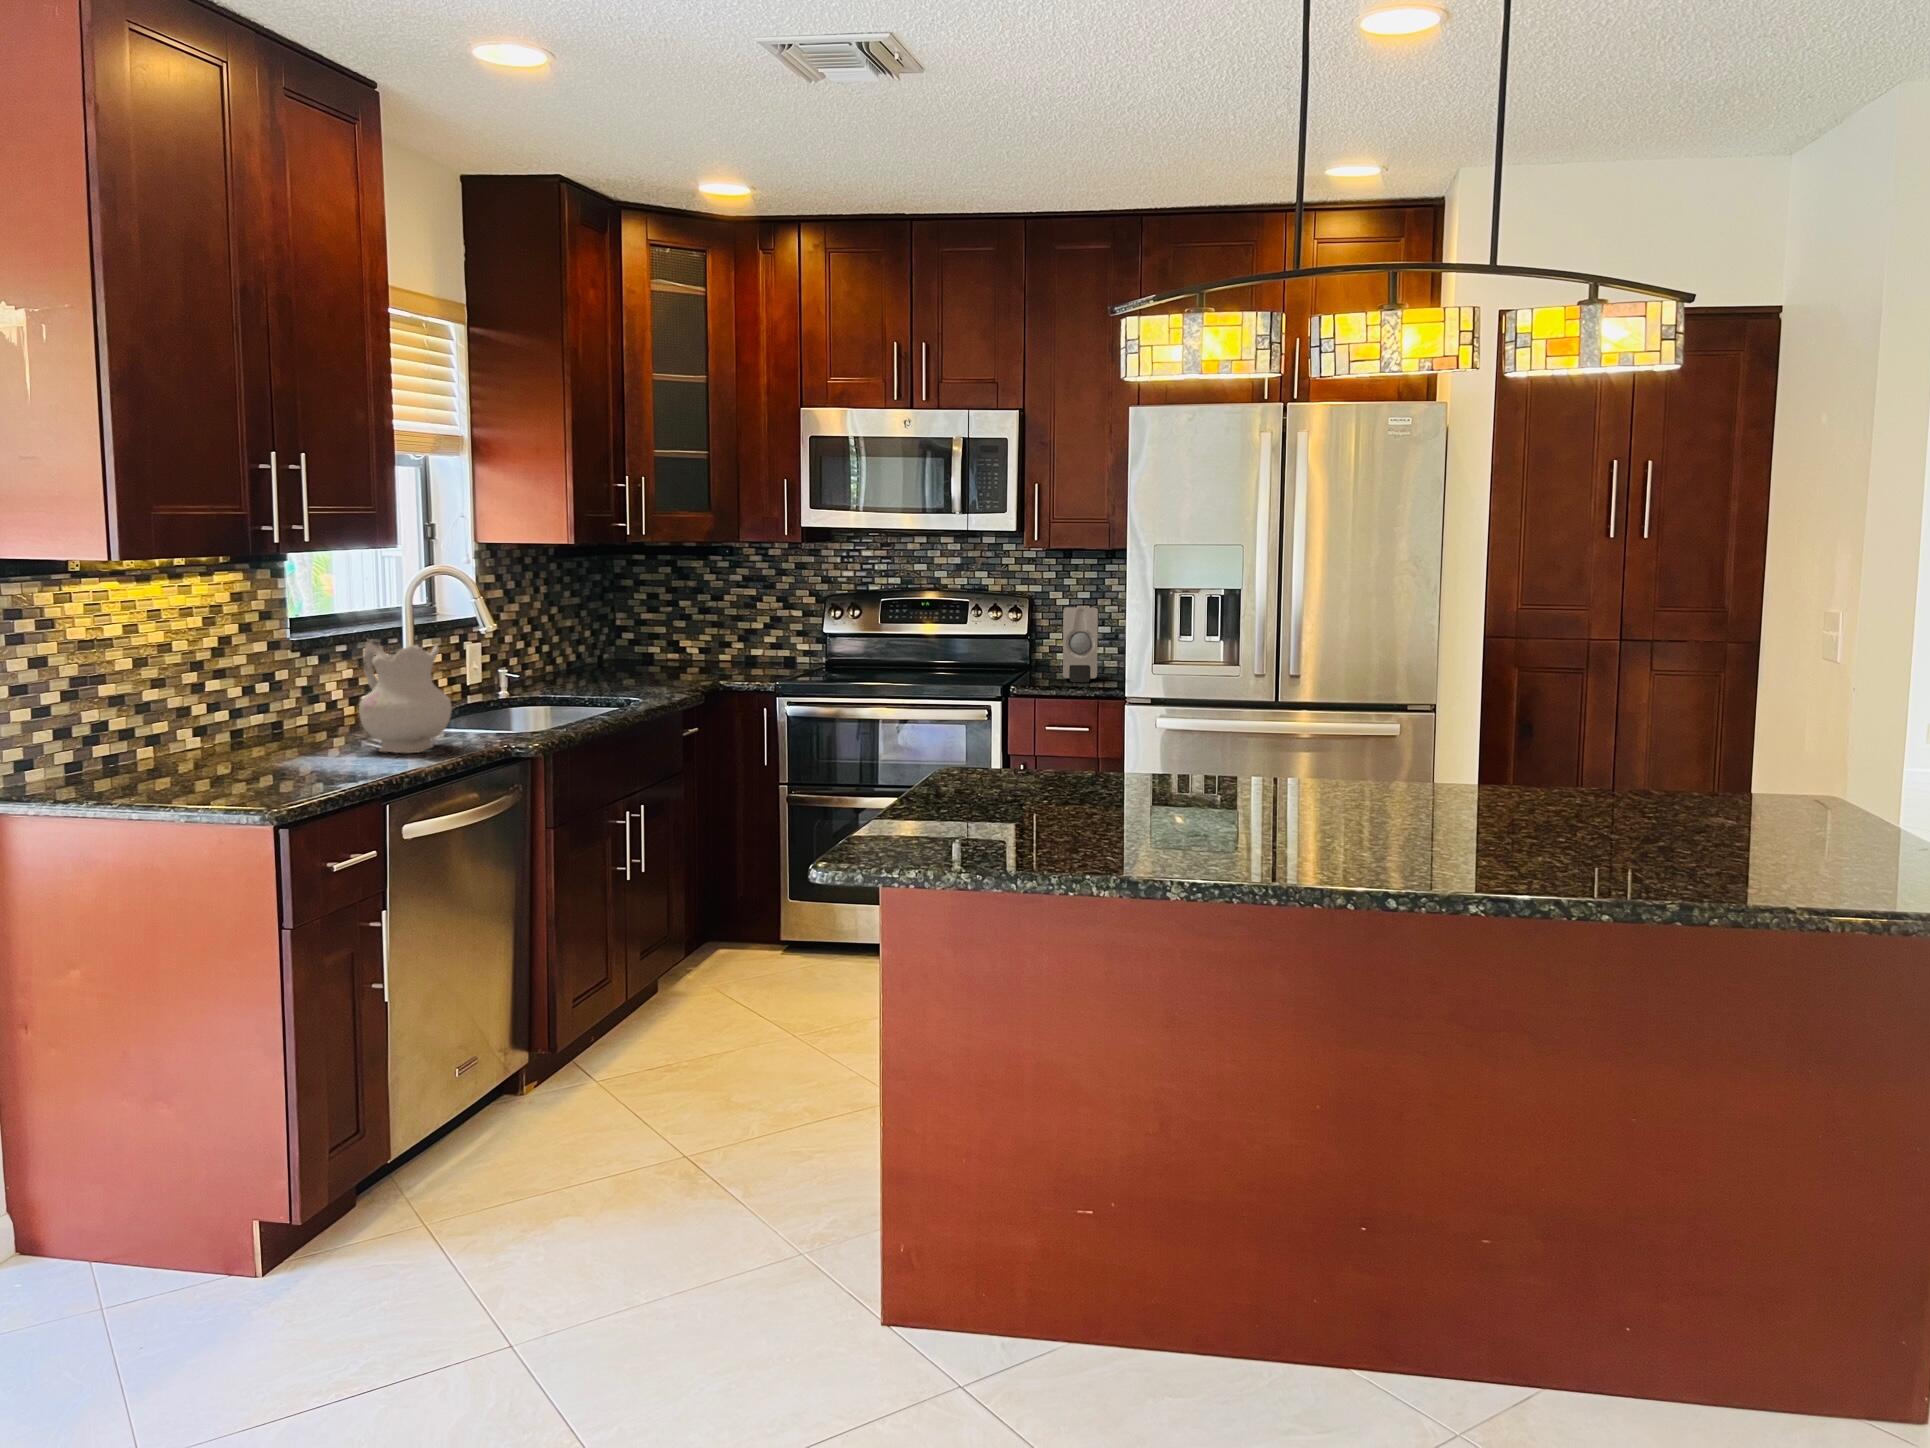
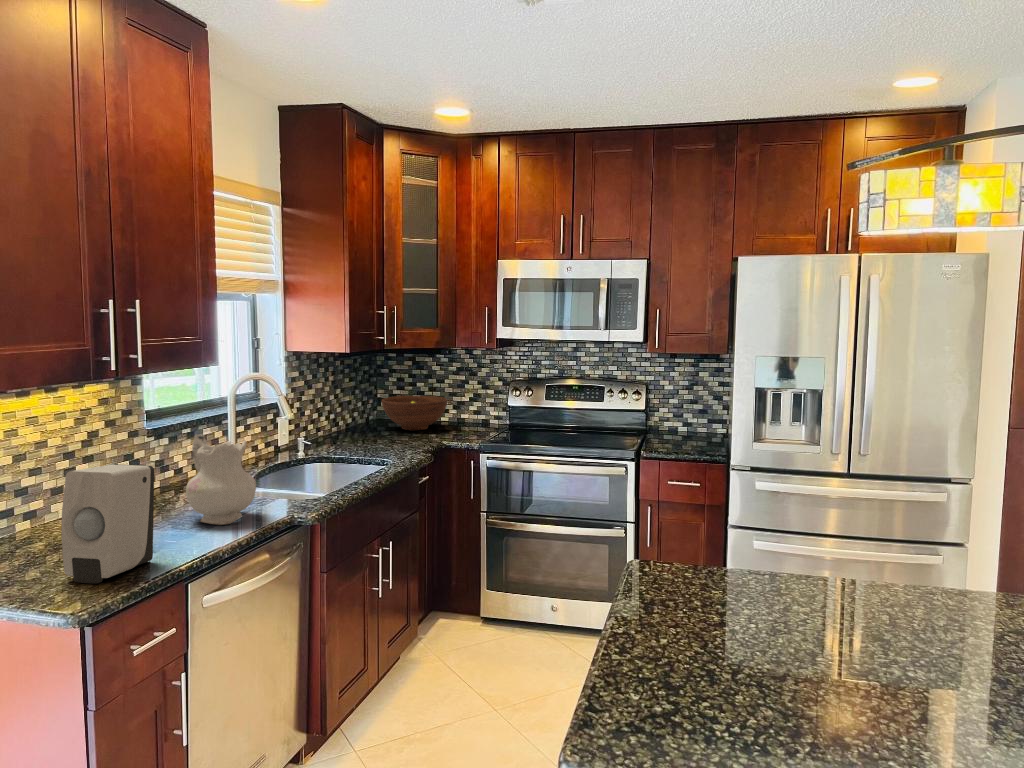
soap dispenser: present [1063,607,1098,682] -> present [61,464,154,583]
fruit bowl: none [623,621,727,672] -> present [382,396,447,430]

